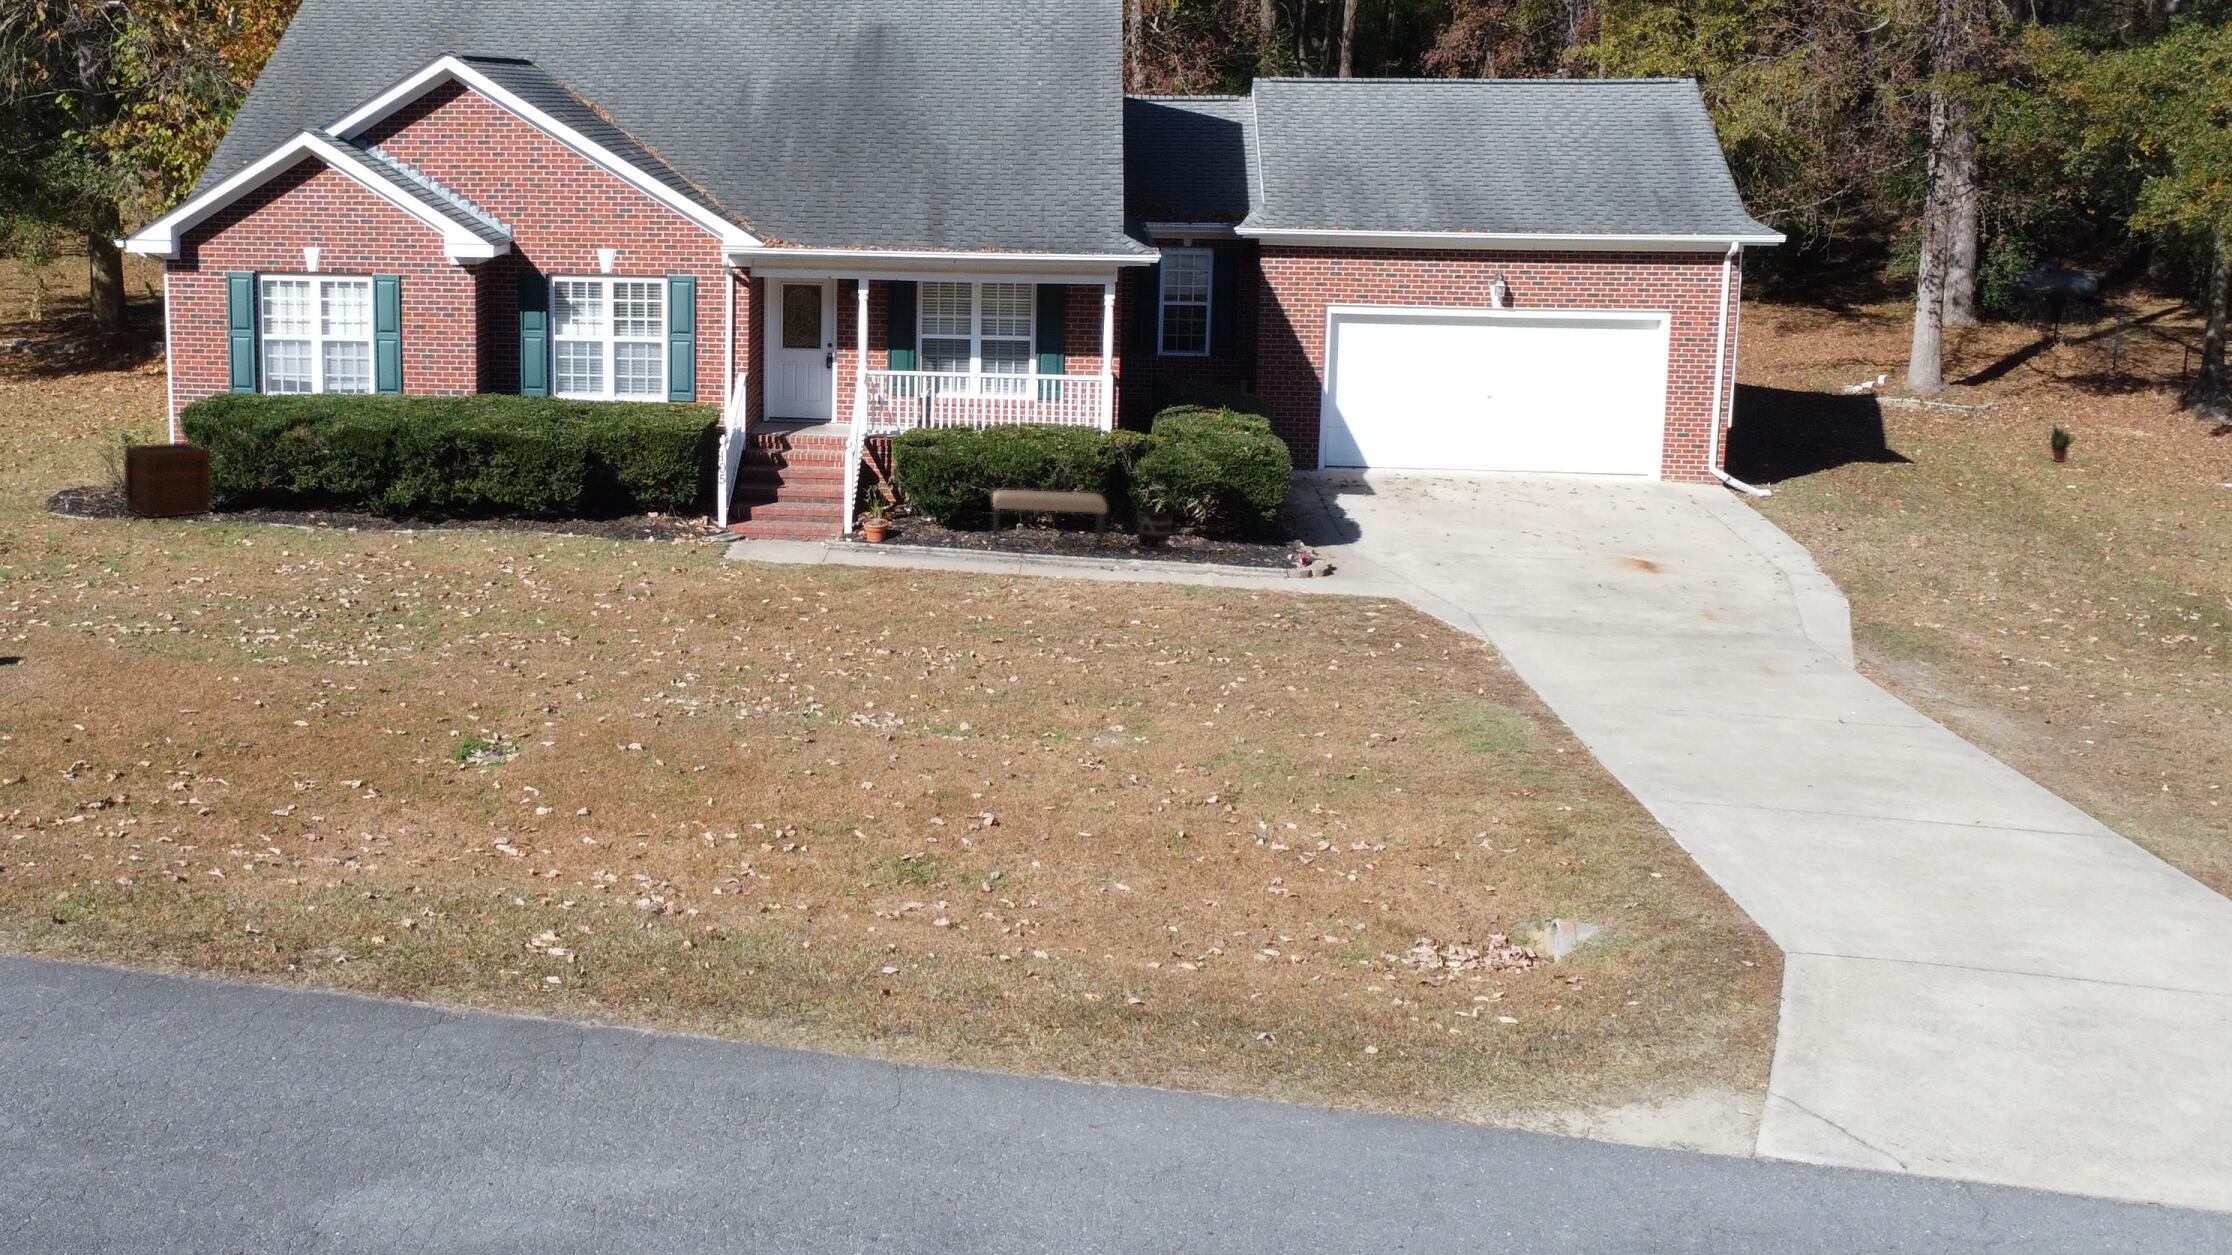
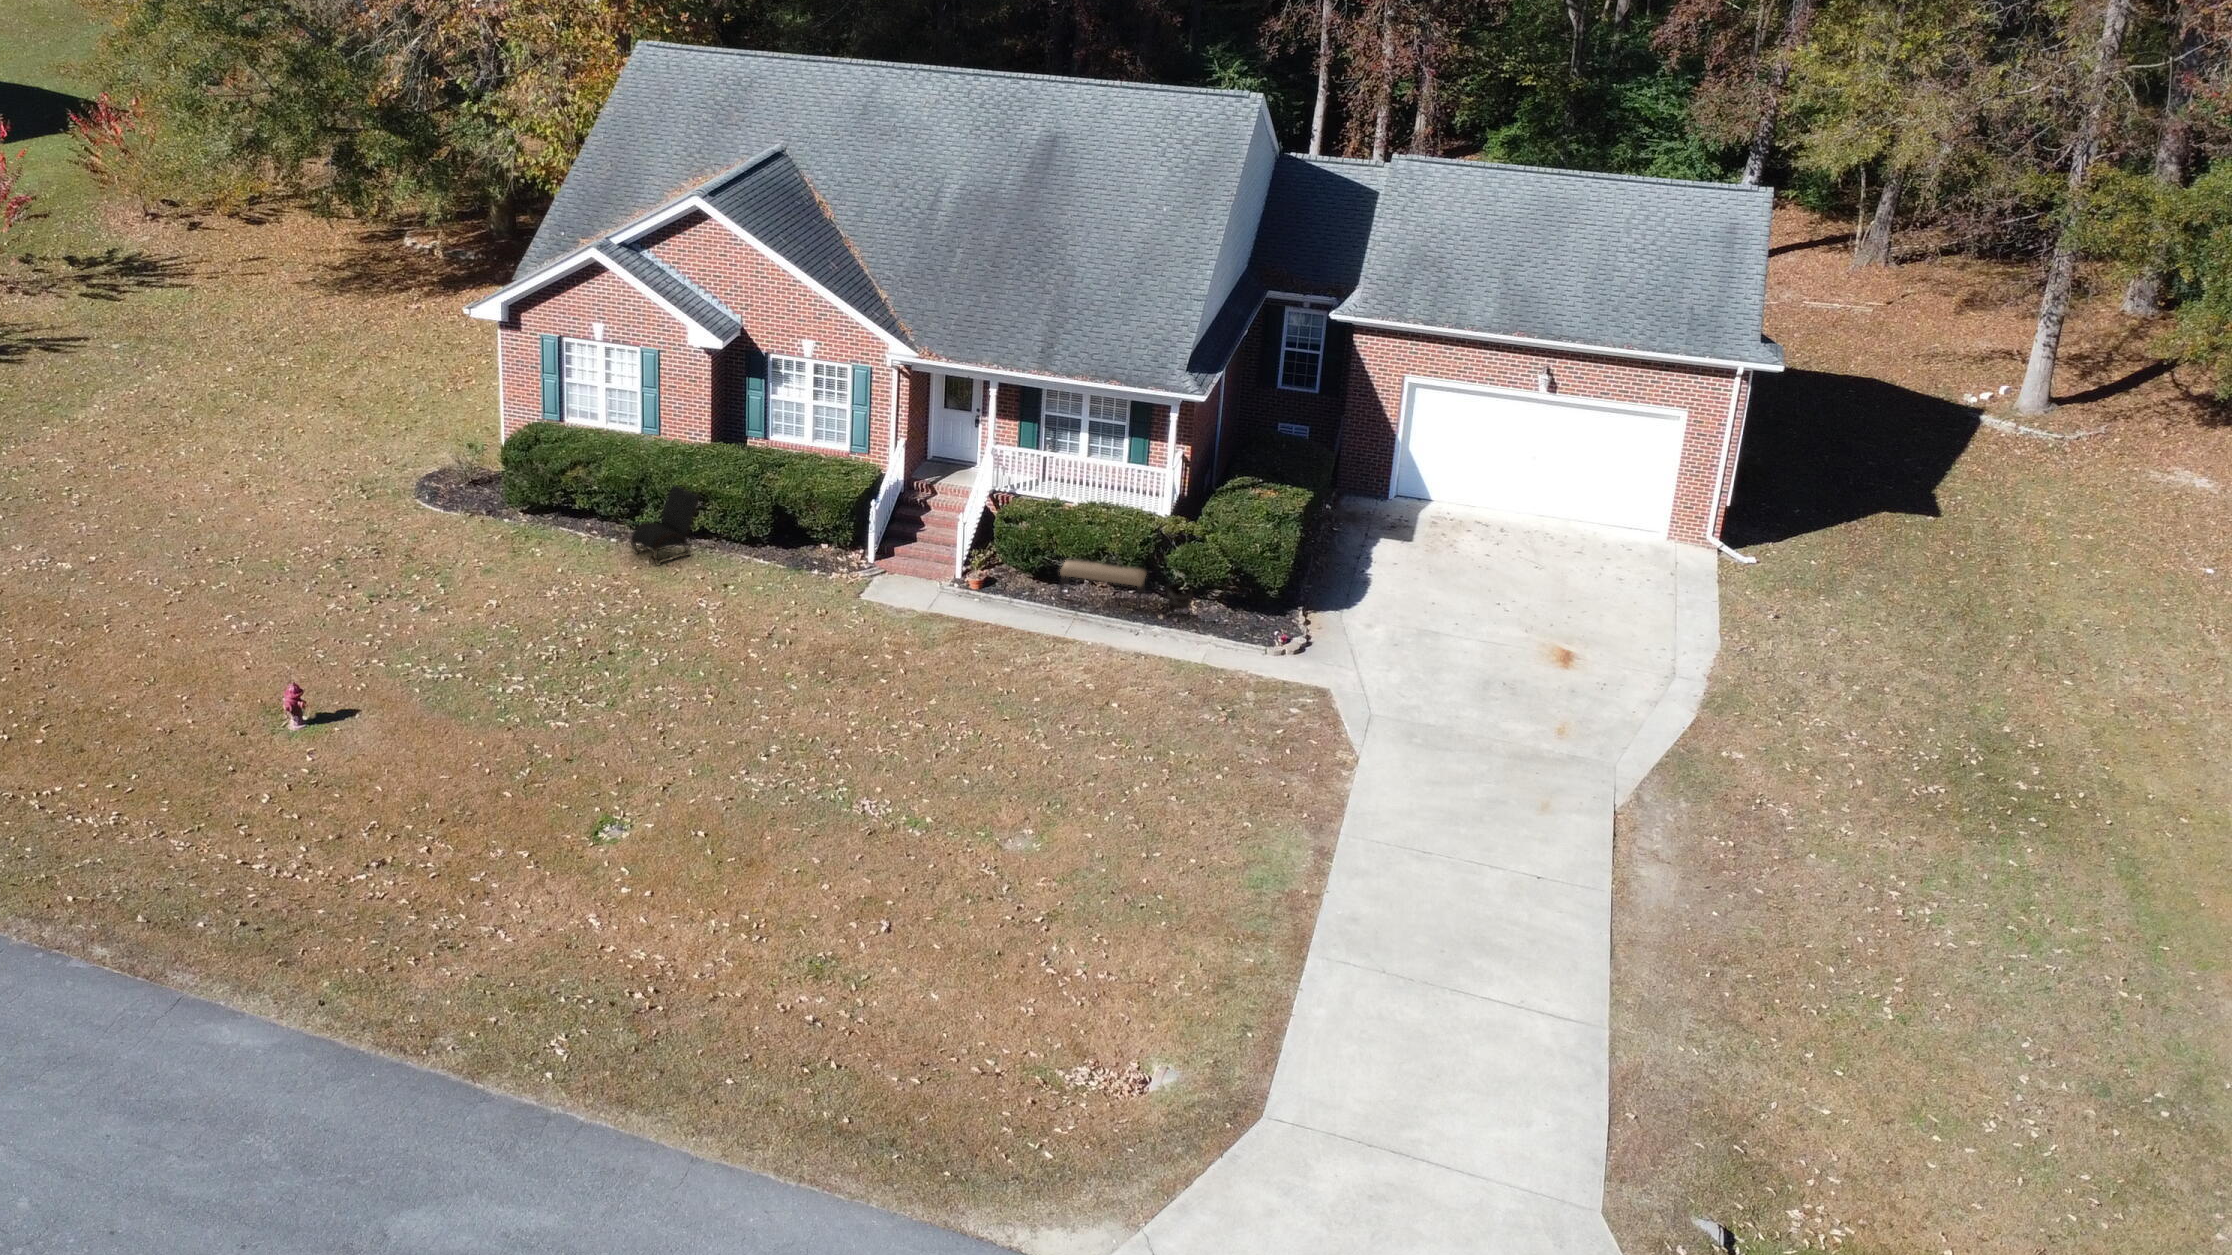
potted plant: present [2047,425,2075,462] -> none [2070,500,2098,534]
lounge chair: none [380,433,480,536] -> present [631,485,700,565]
wooden crate: present [125,442,211,518] -> none [465,470,522,531]

